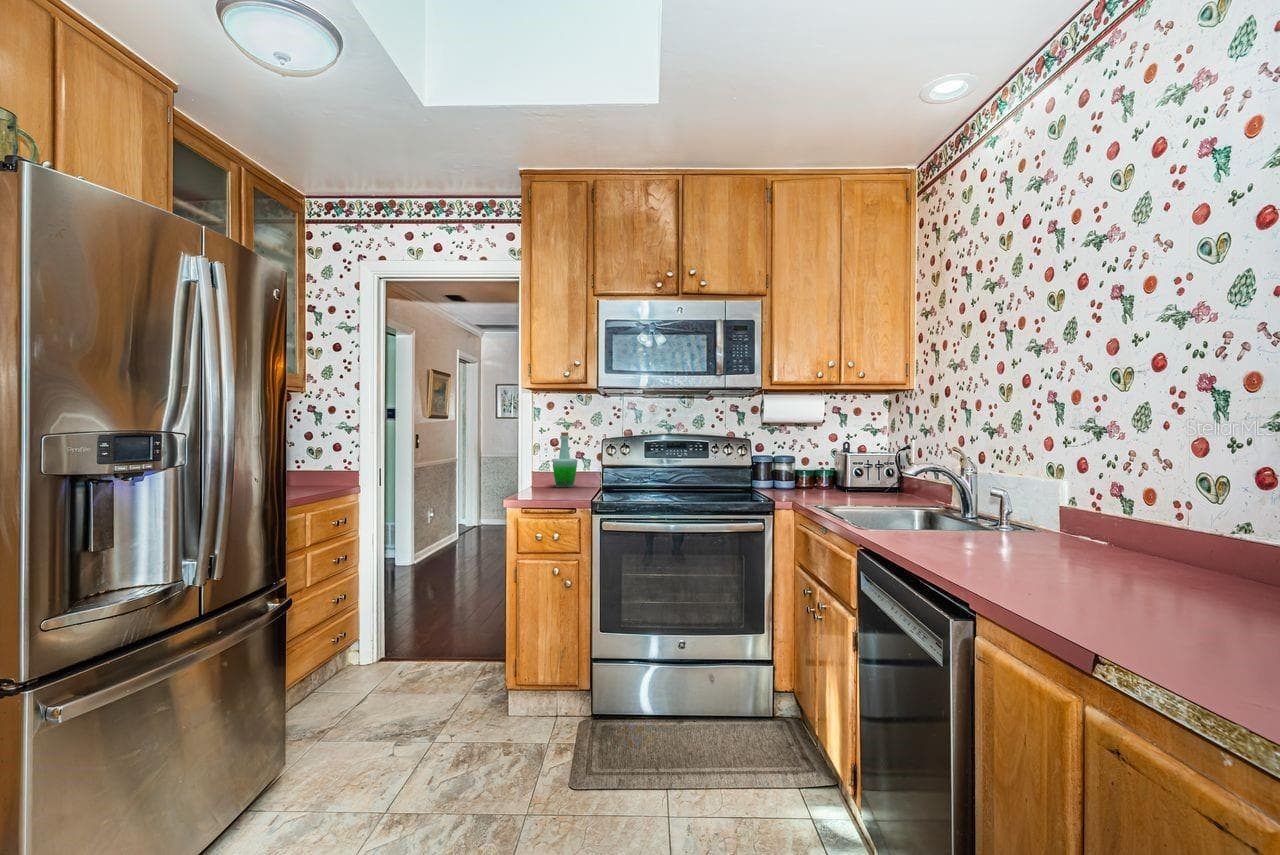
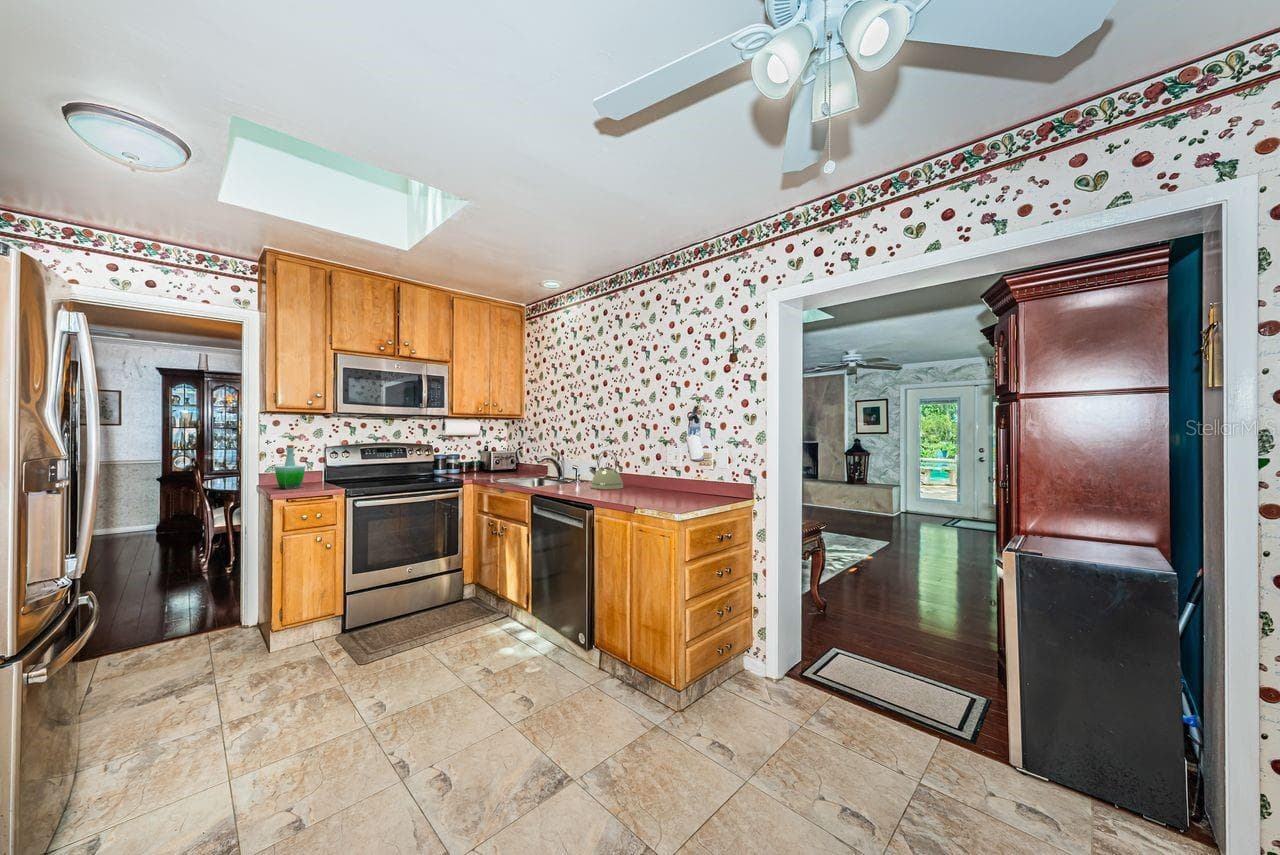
kettle: none [1015,452,1139,574] -> present [589,450,623,490]

